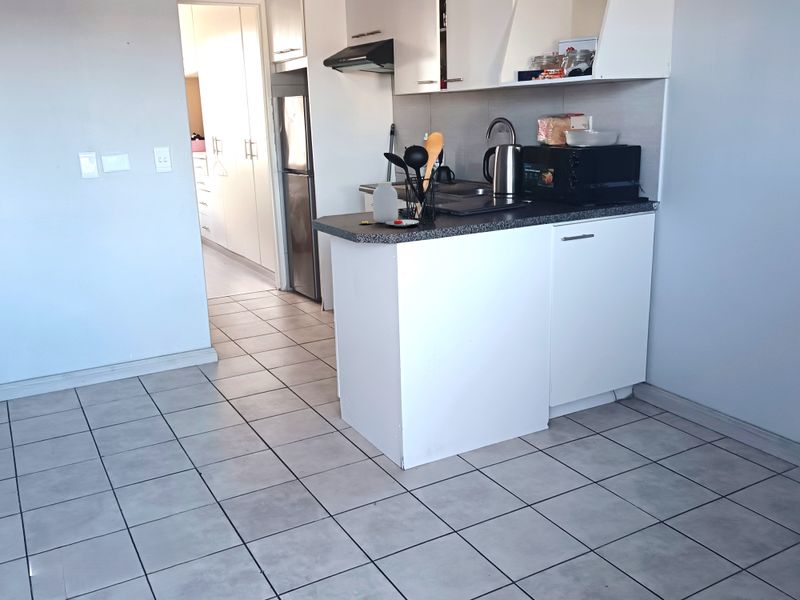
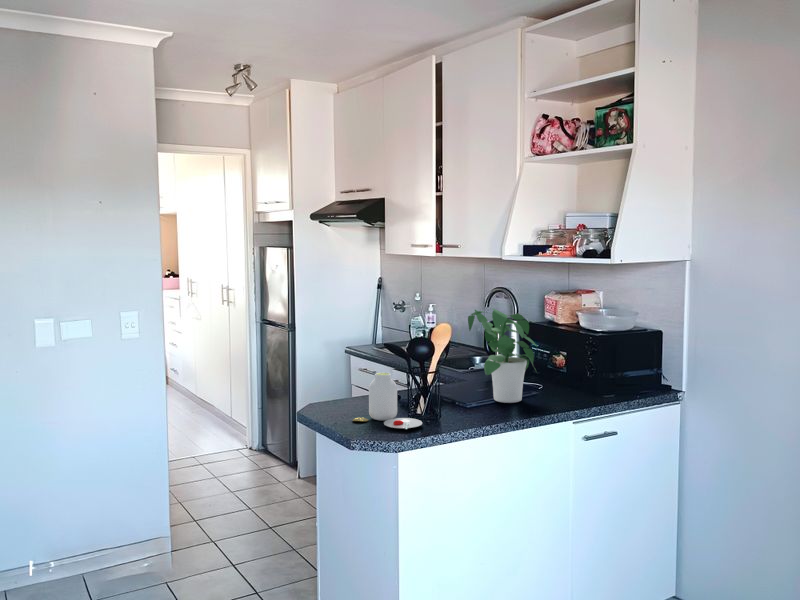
potted plant: none [462,123,524,211] -> present [468,308,537,403]

